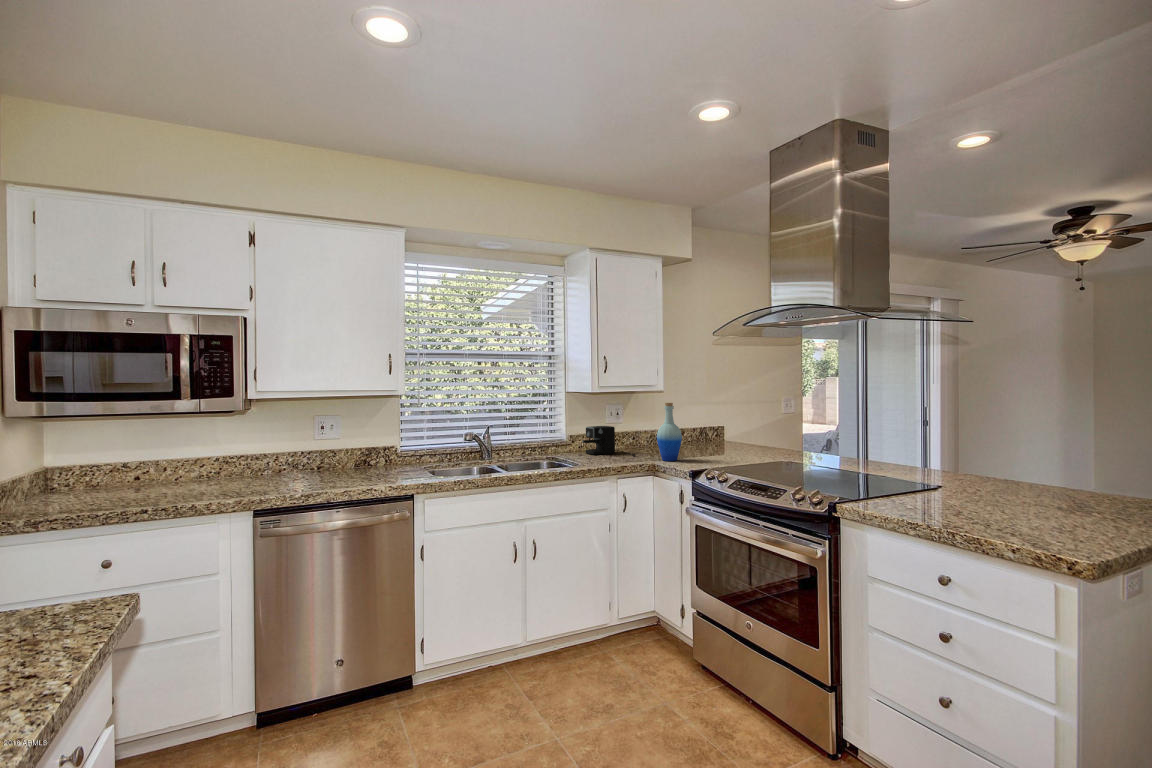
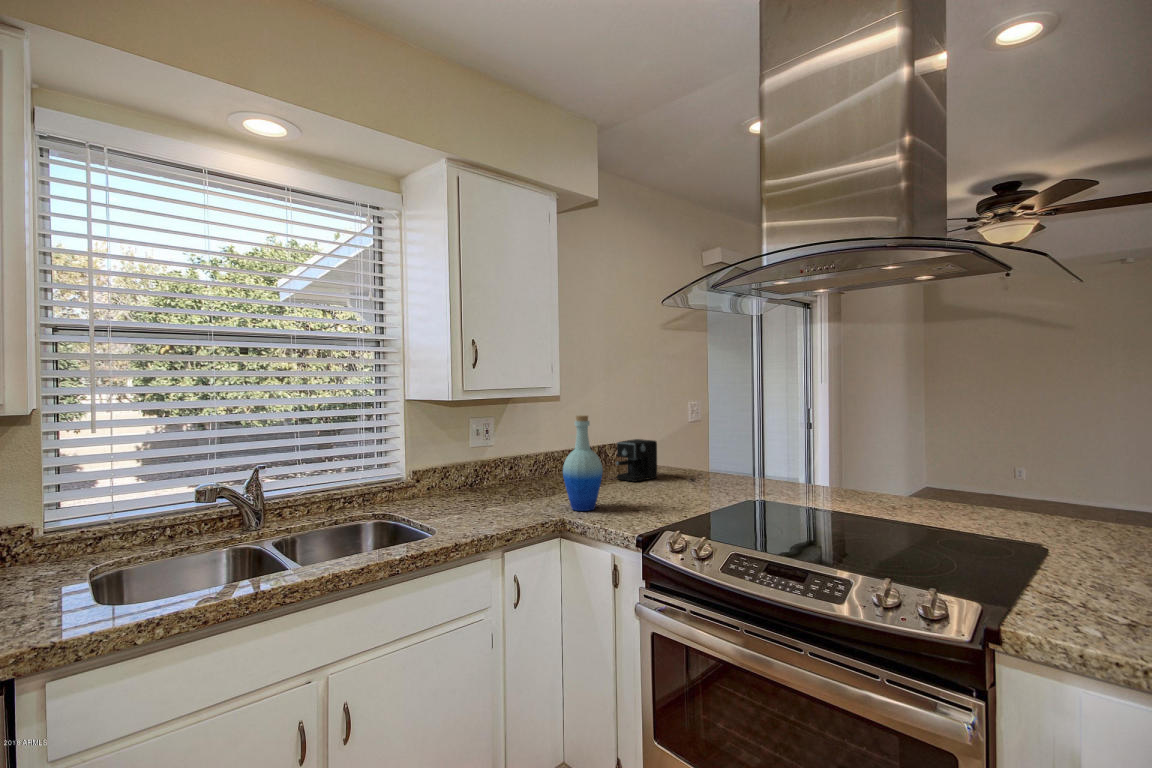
coffee maker: present [582,426,635,456] -> present [616,439,696,482]

